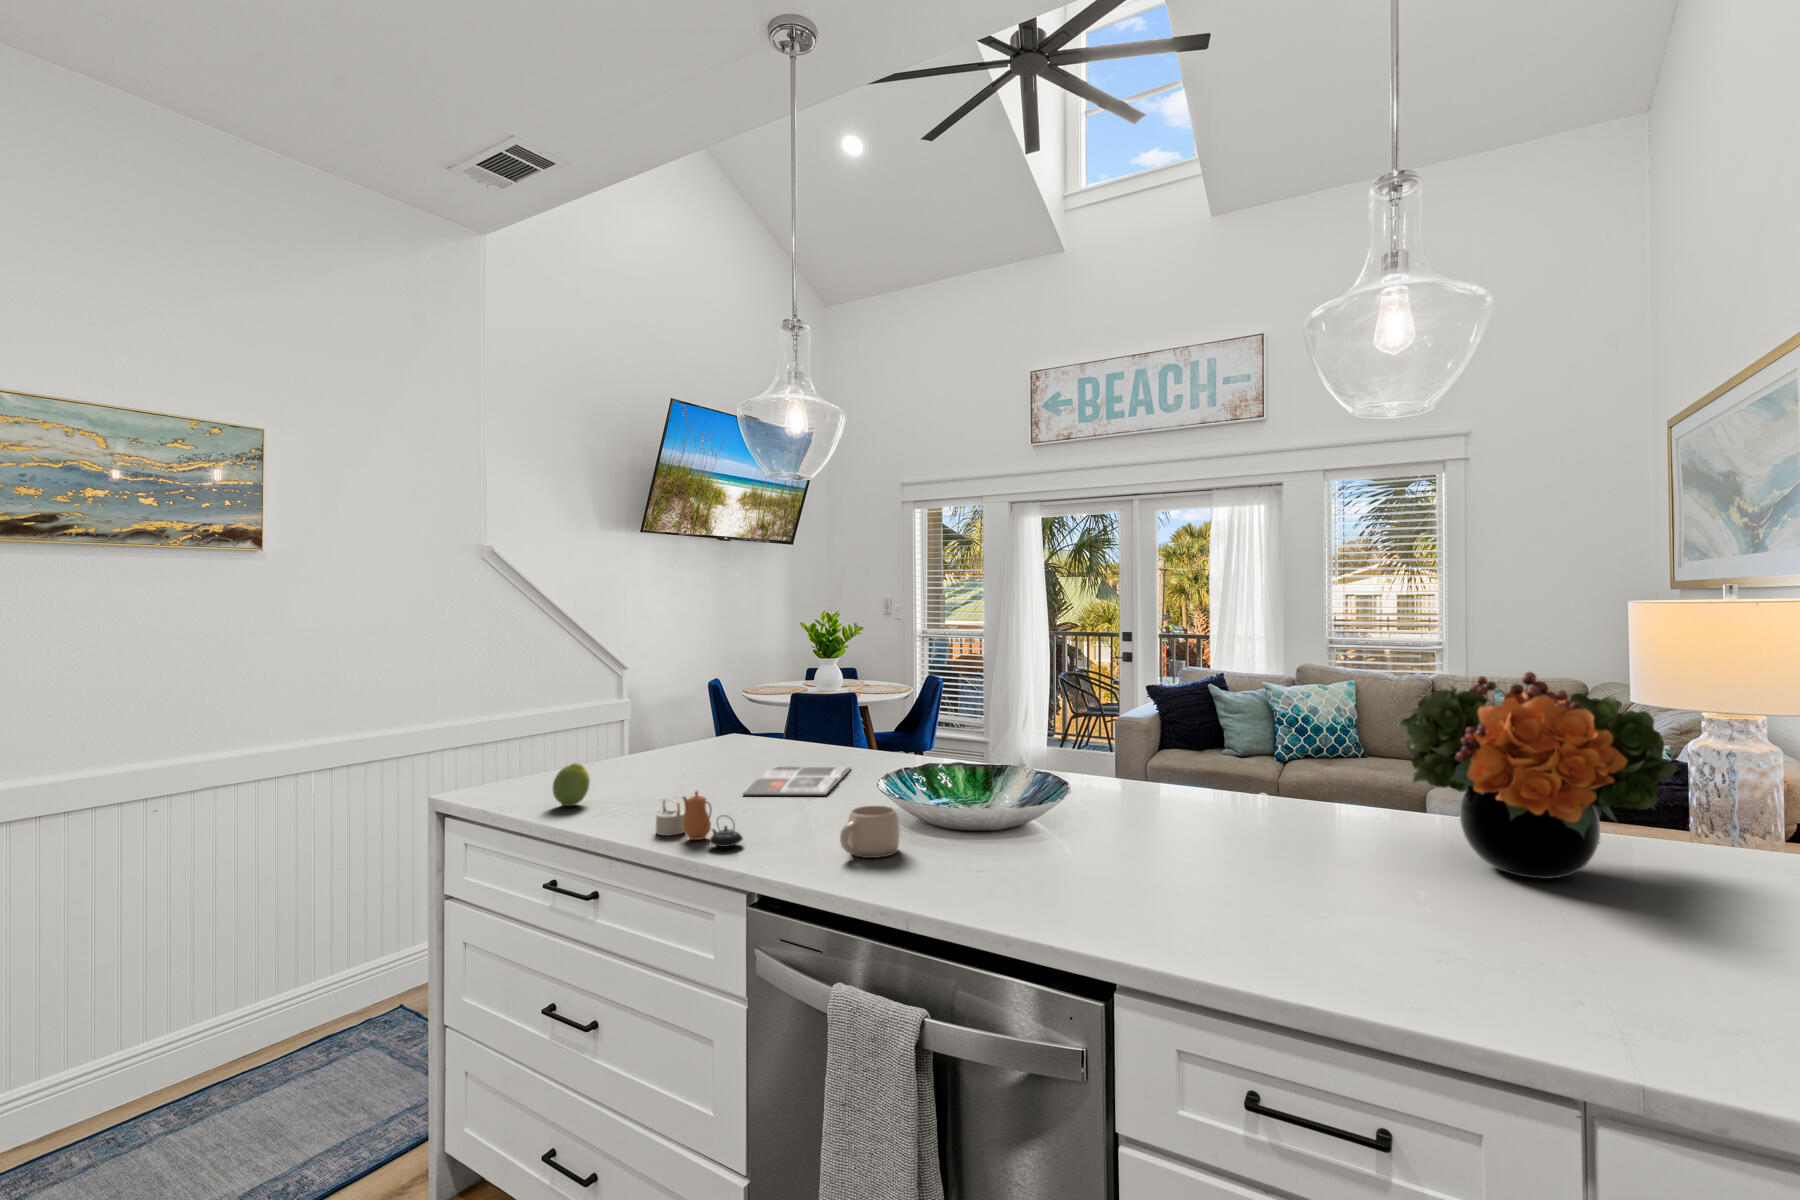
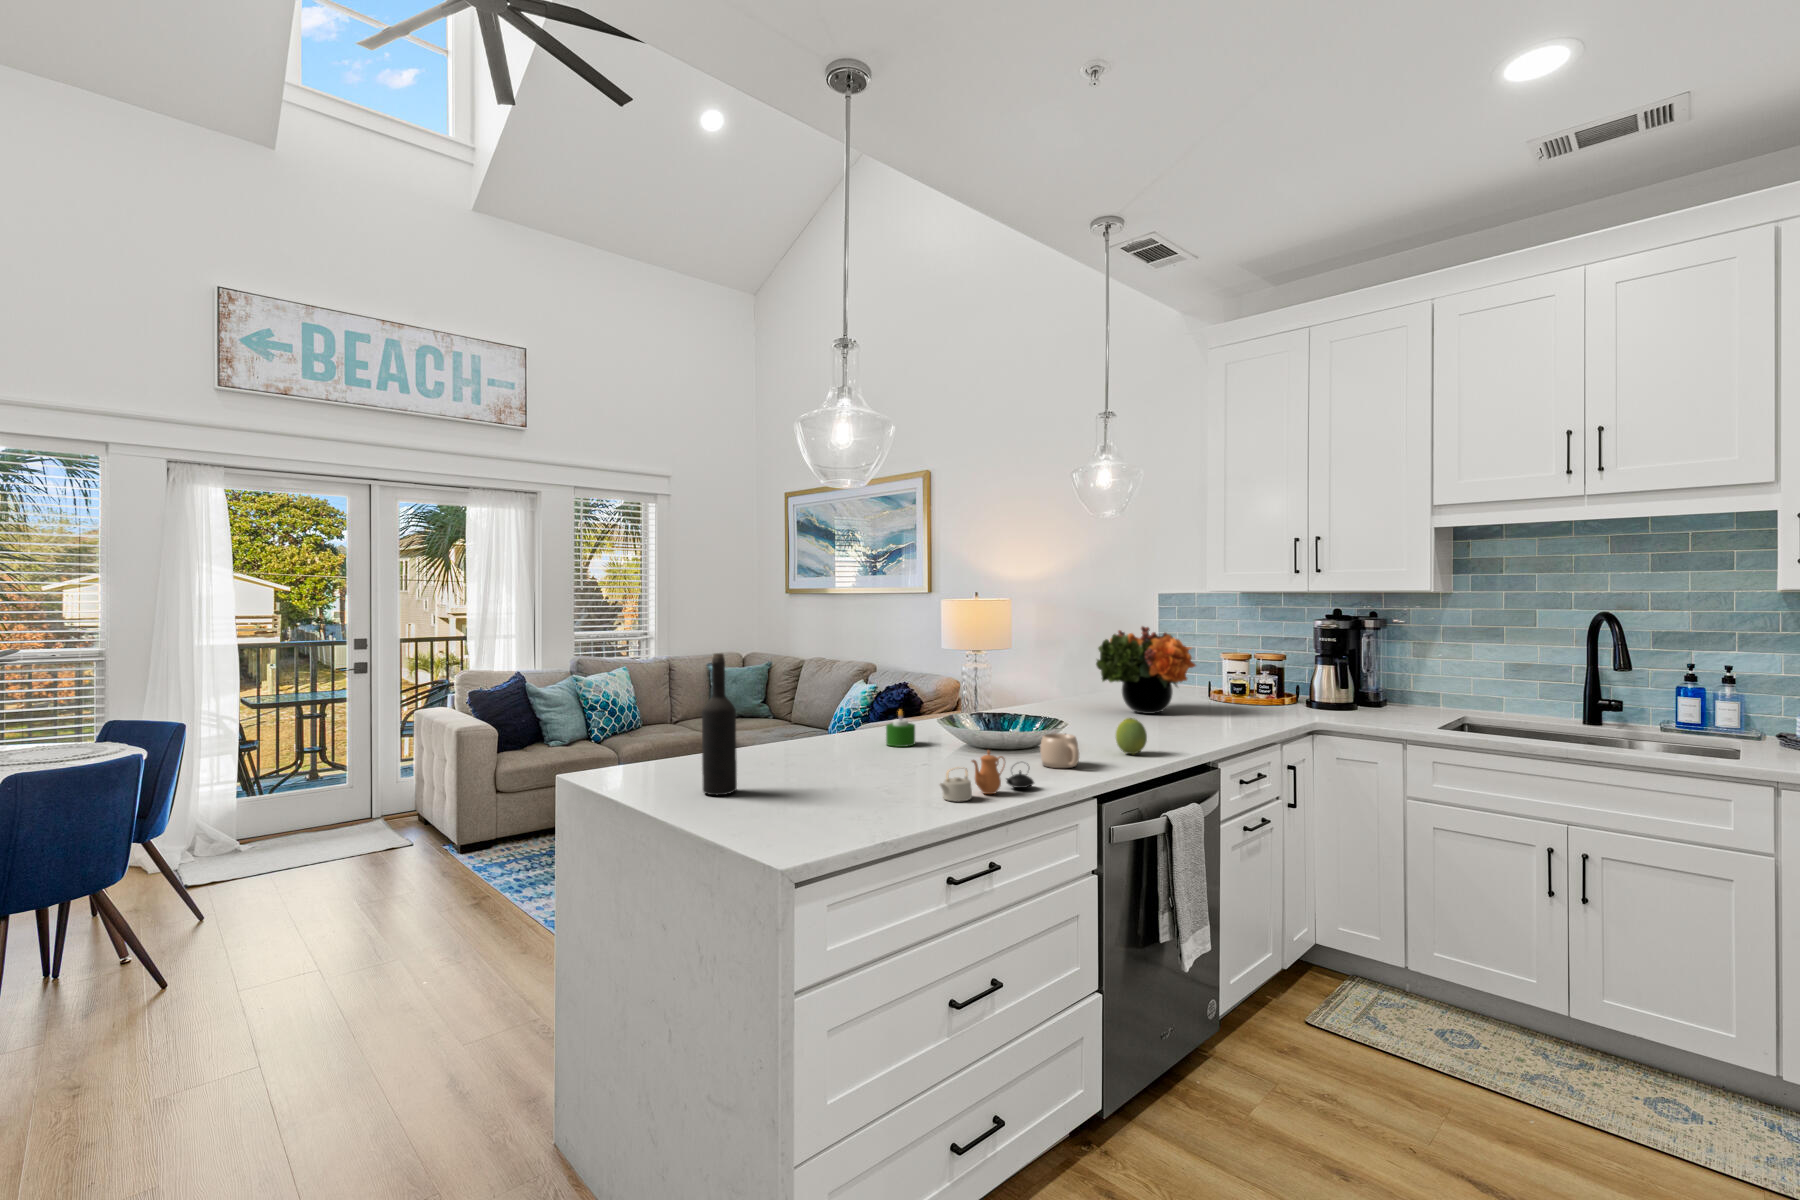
wine bottle: none [668,663,699,782] -> present [702,653,737,795]
candle: none [930,748,966,794] -> present [886,710,915,747]
fruit: present [553,763,590,806] -> present [1116,718,1147,754]
magazine: present [743,767,851,795] -> none [723,751,876,780]

